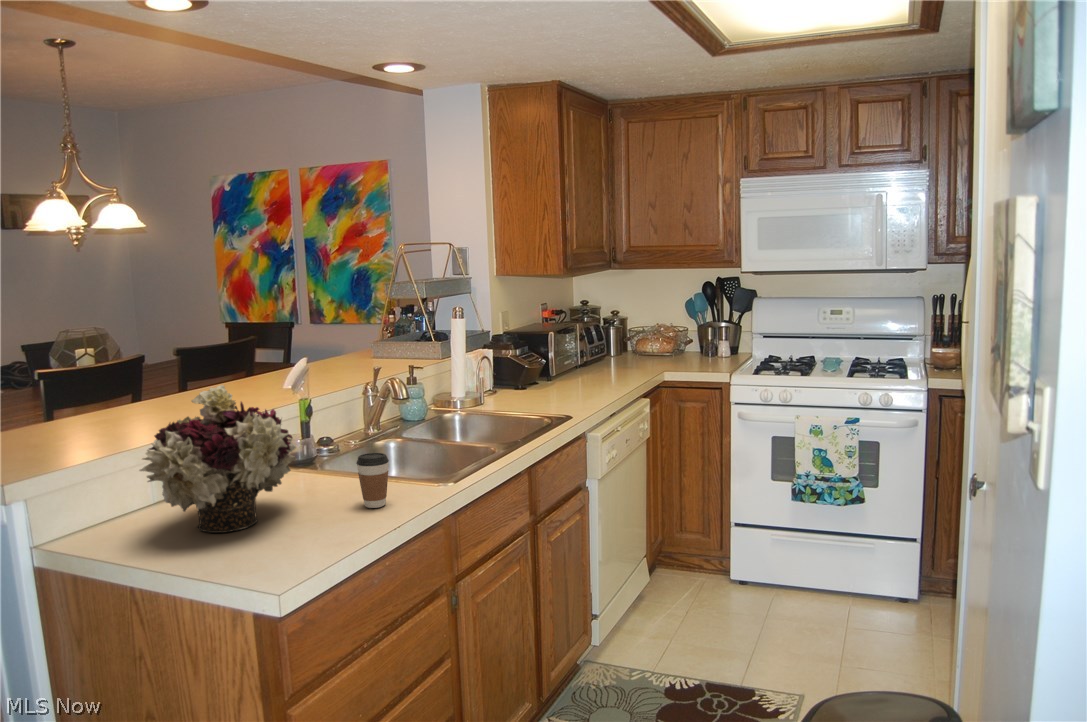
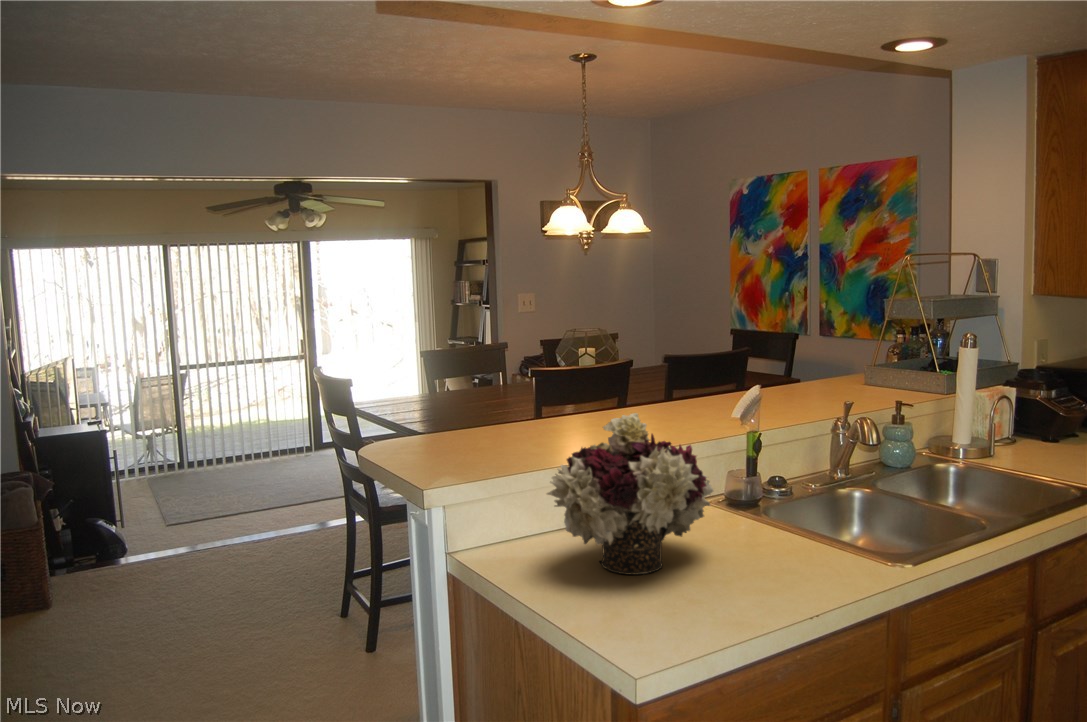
coffee cup: present [356,453,389,508] -> none [777,511,817,579]

